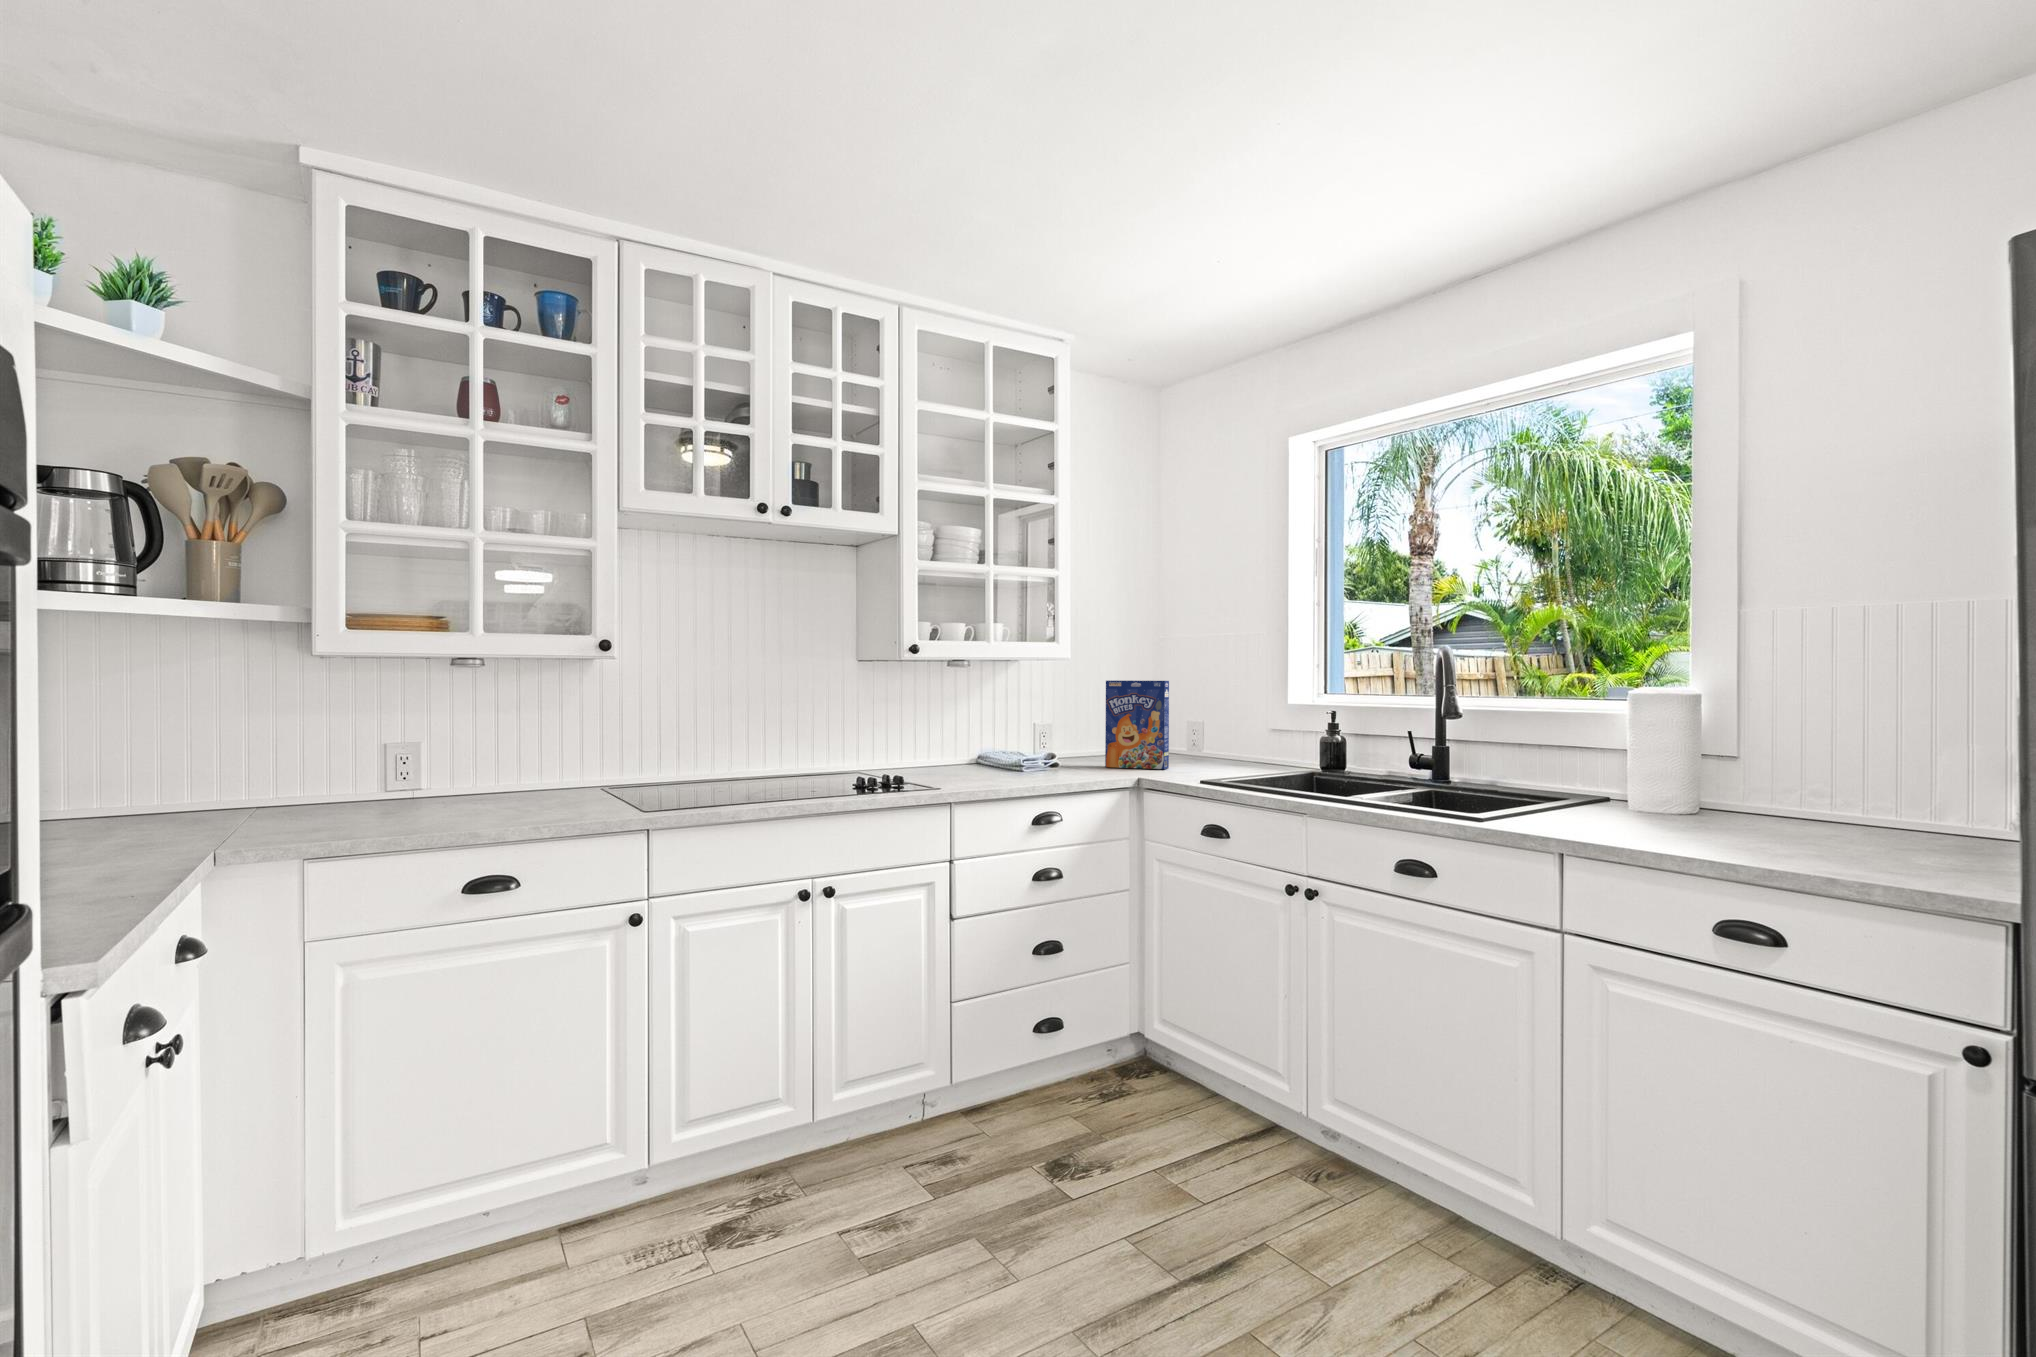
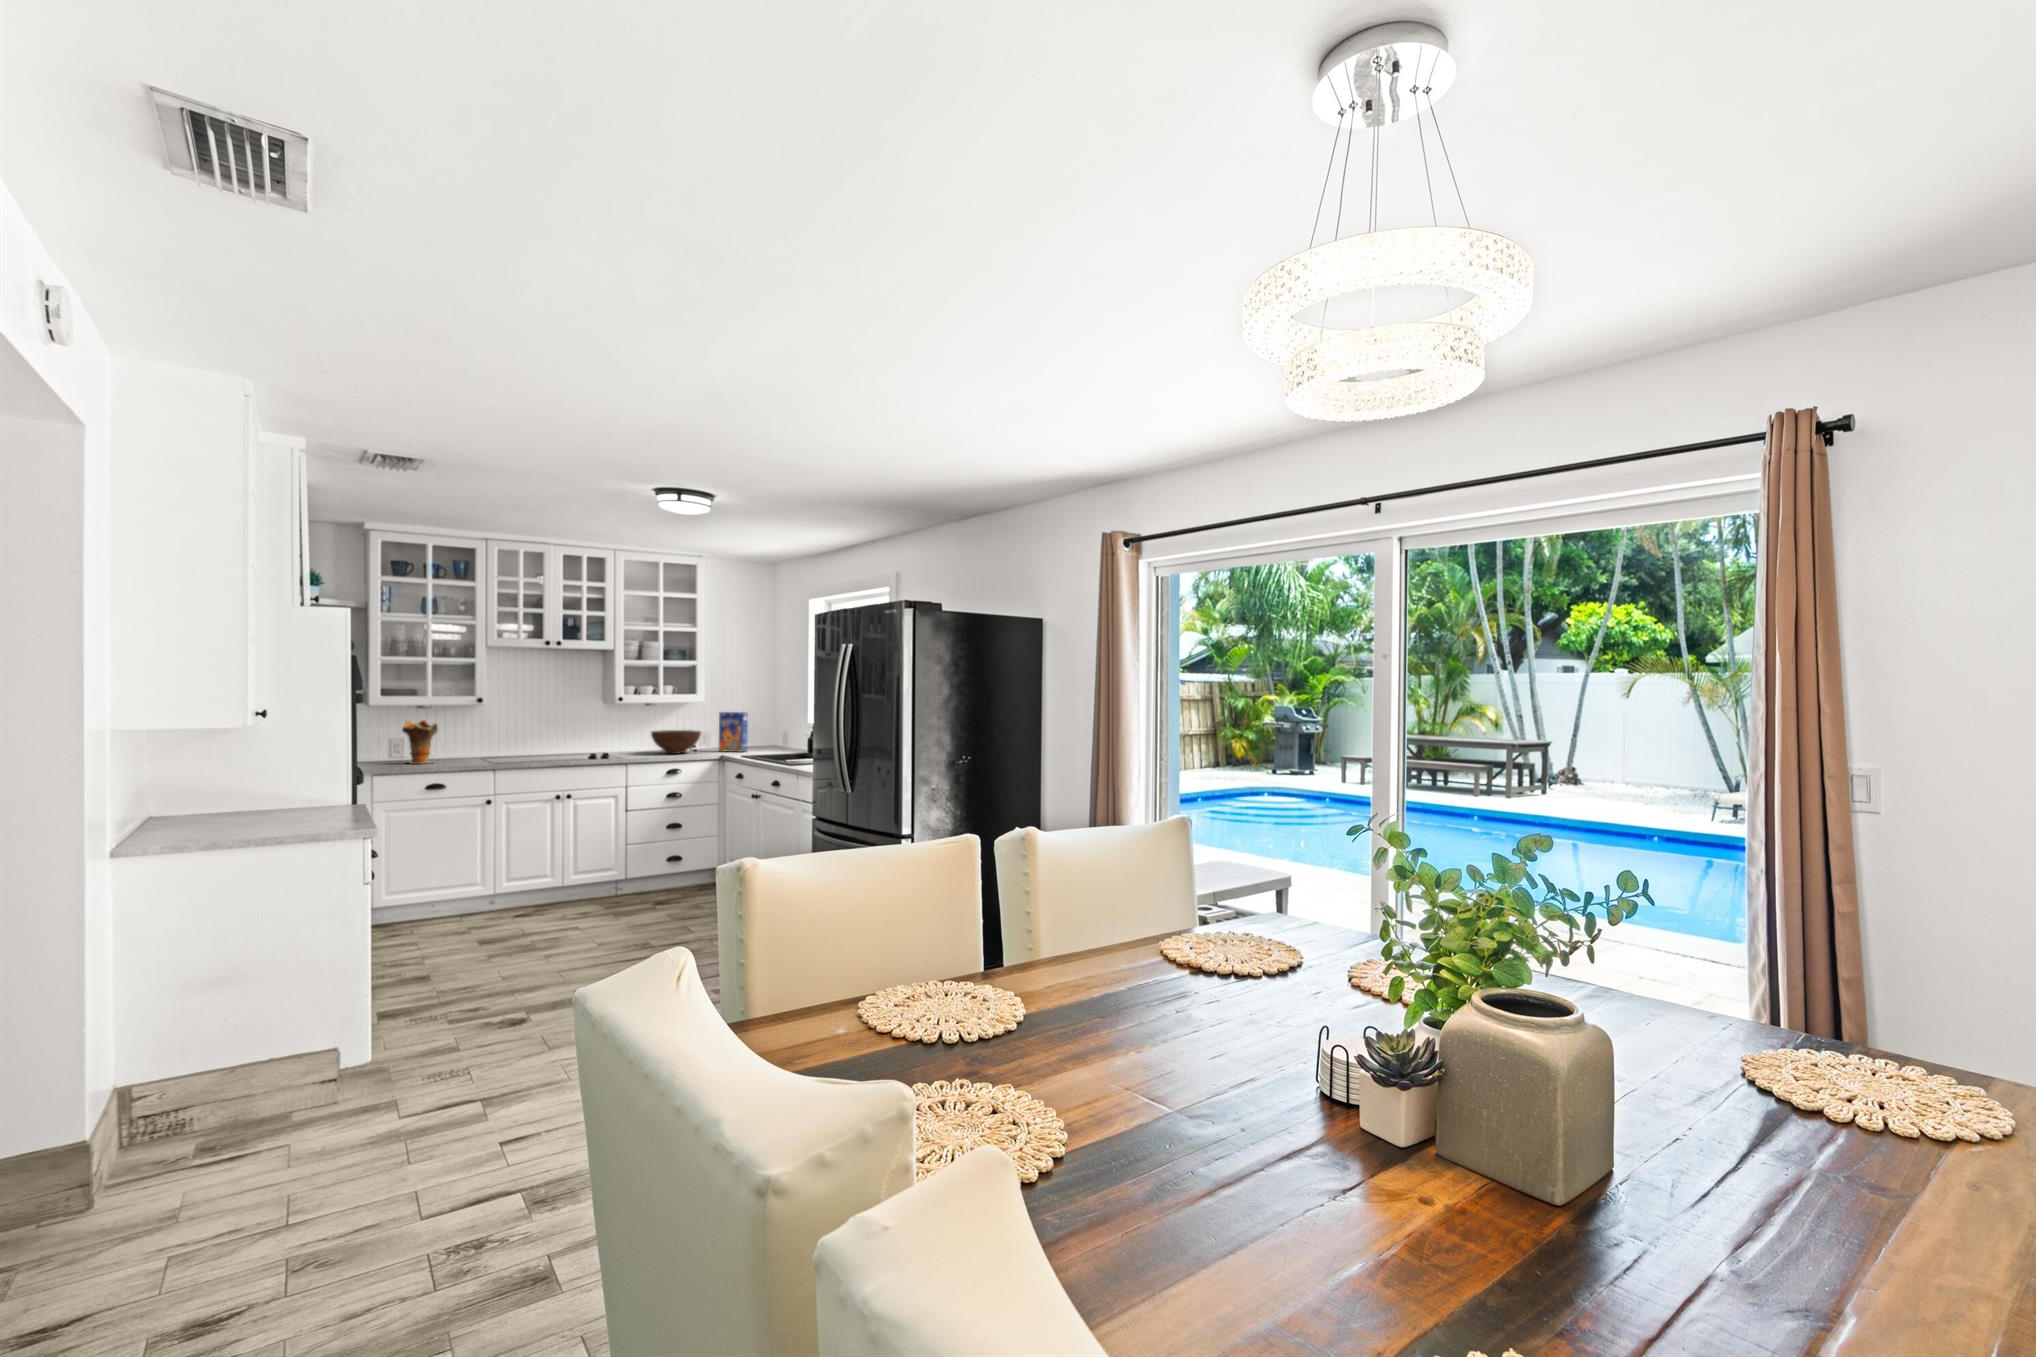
decorative vase: none [414,693,508,809] -> present [402,720,438,764]
fruit bowl: none [974,721,1081,774] -> present [651,730,701,754]

